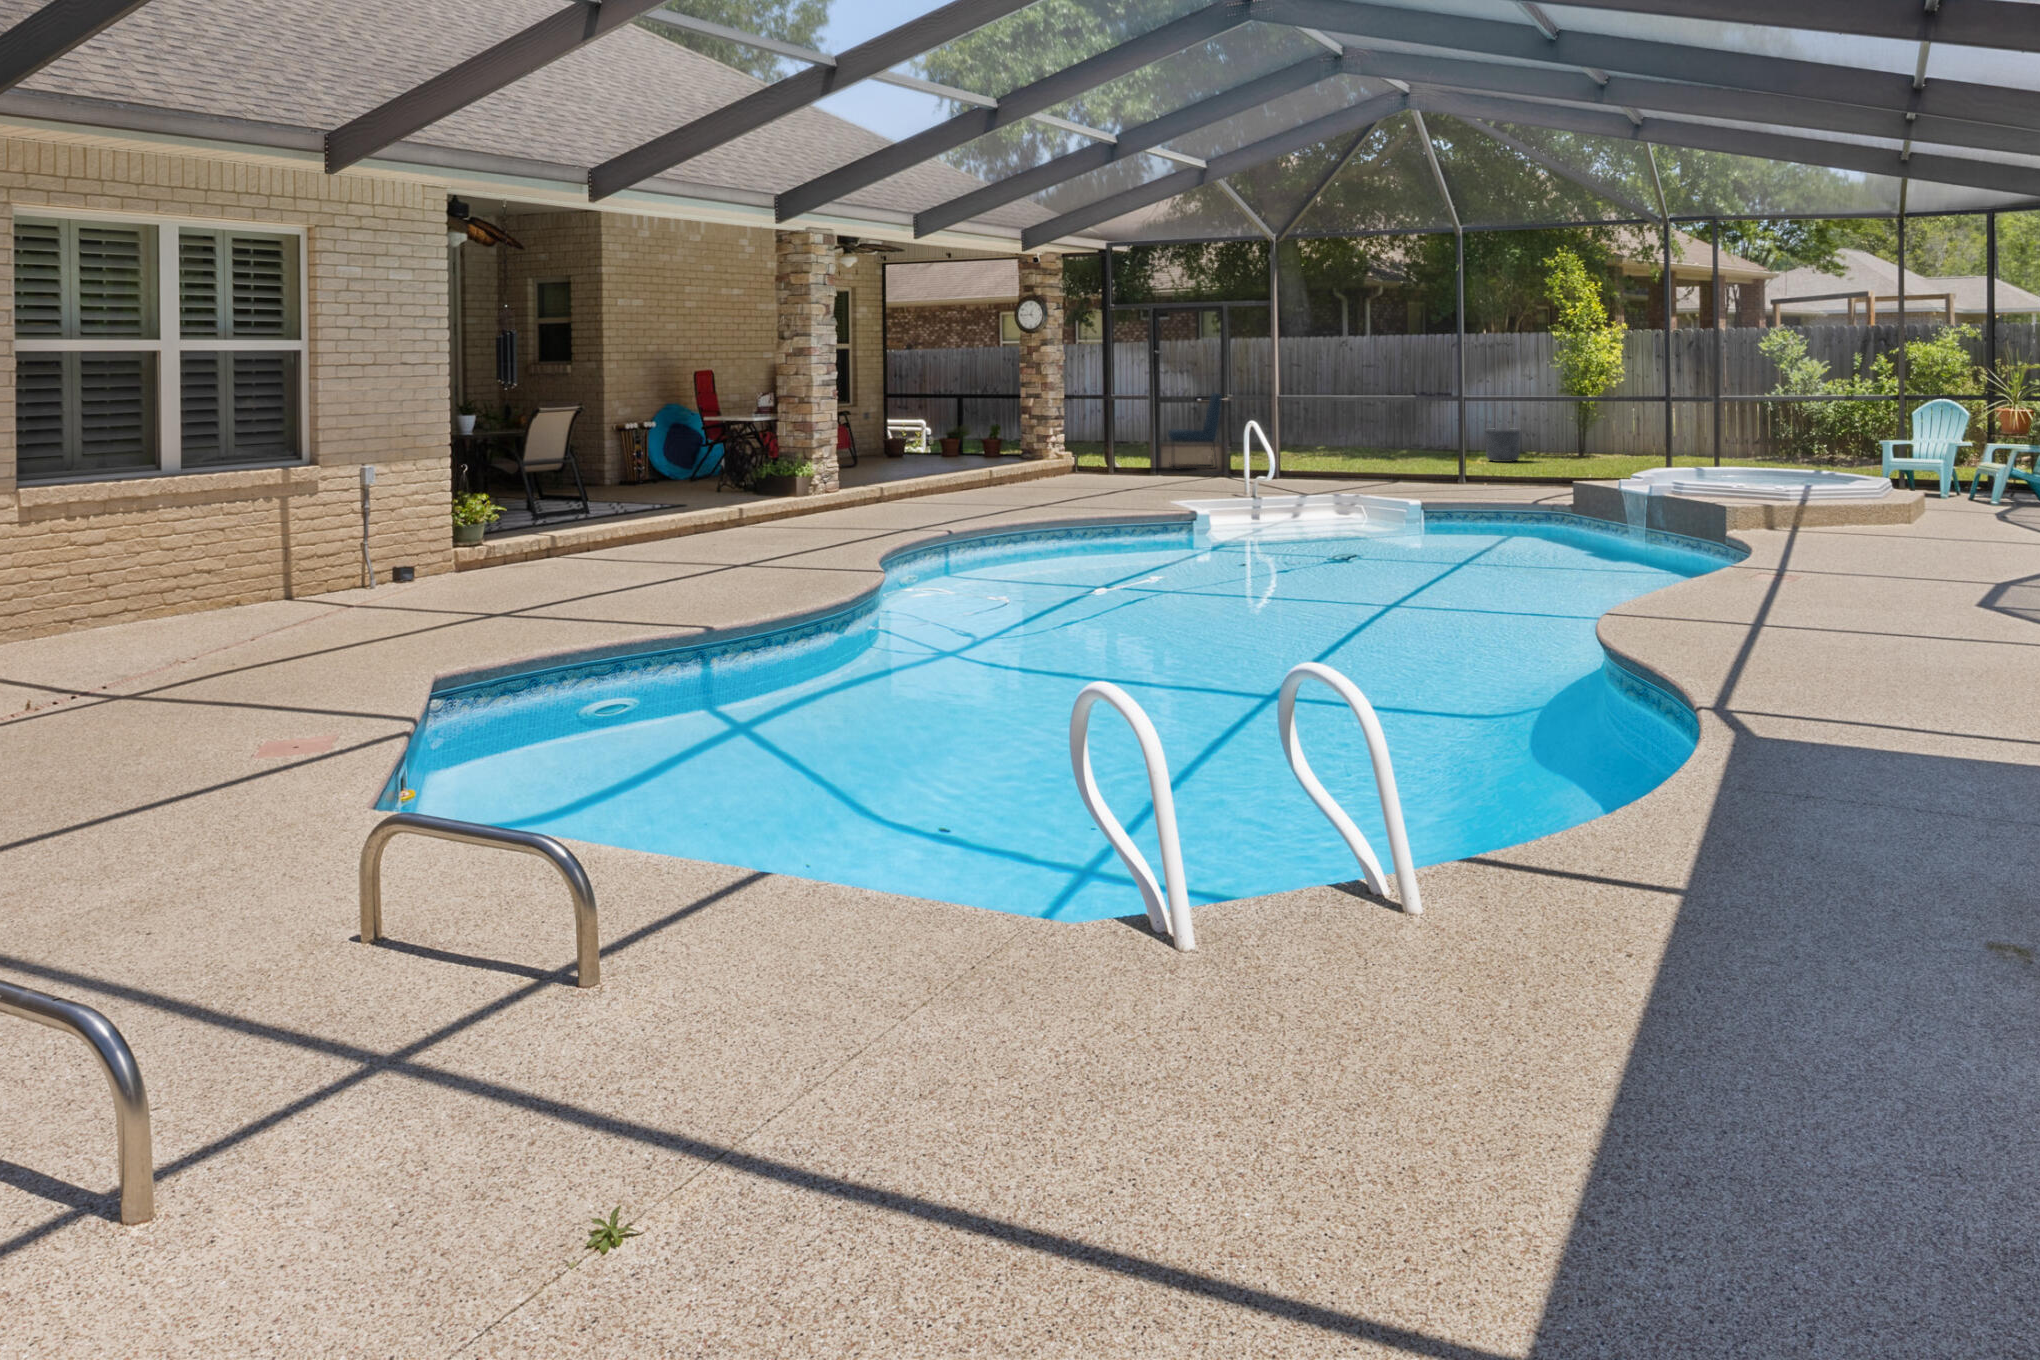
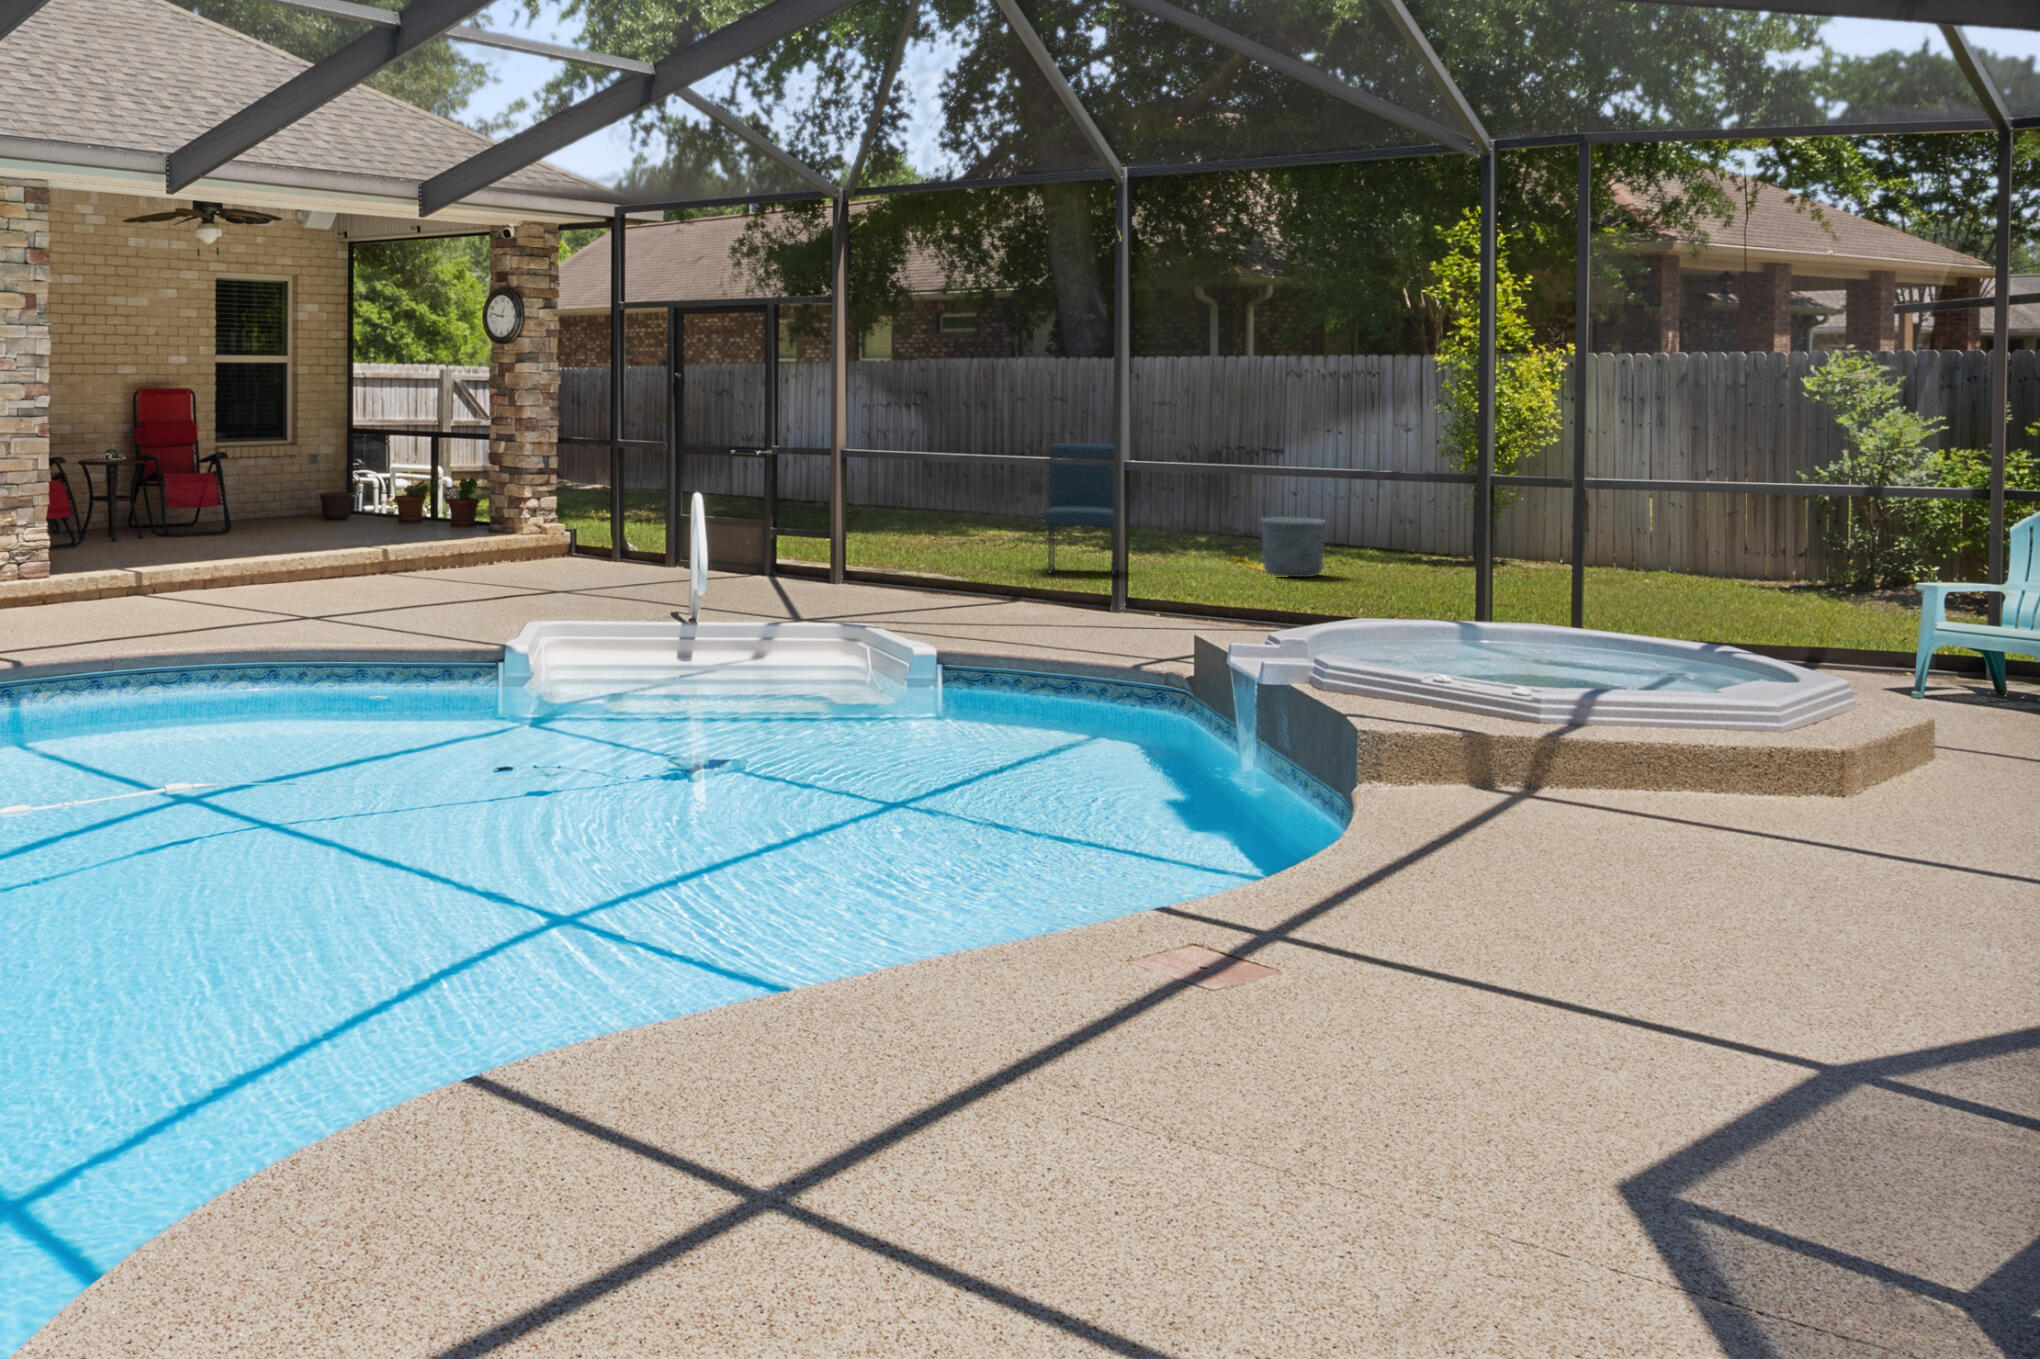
chair: present [1168,393,1222,469] -> present [1045,443,1116,575]

